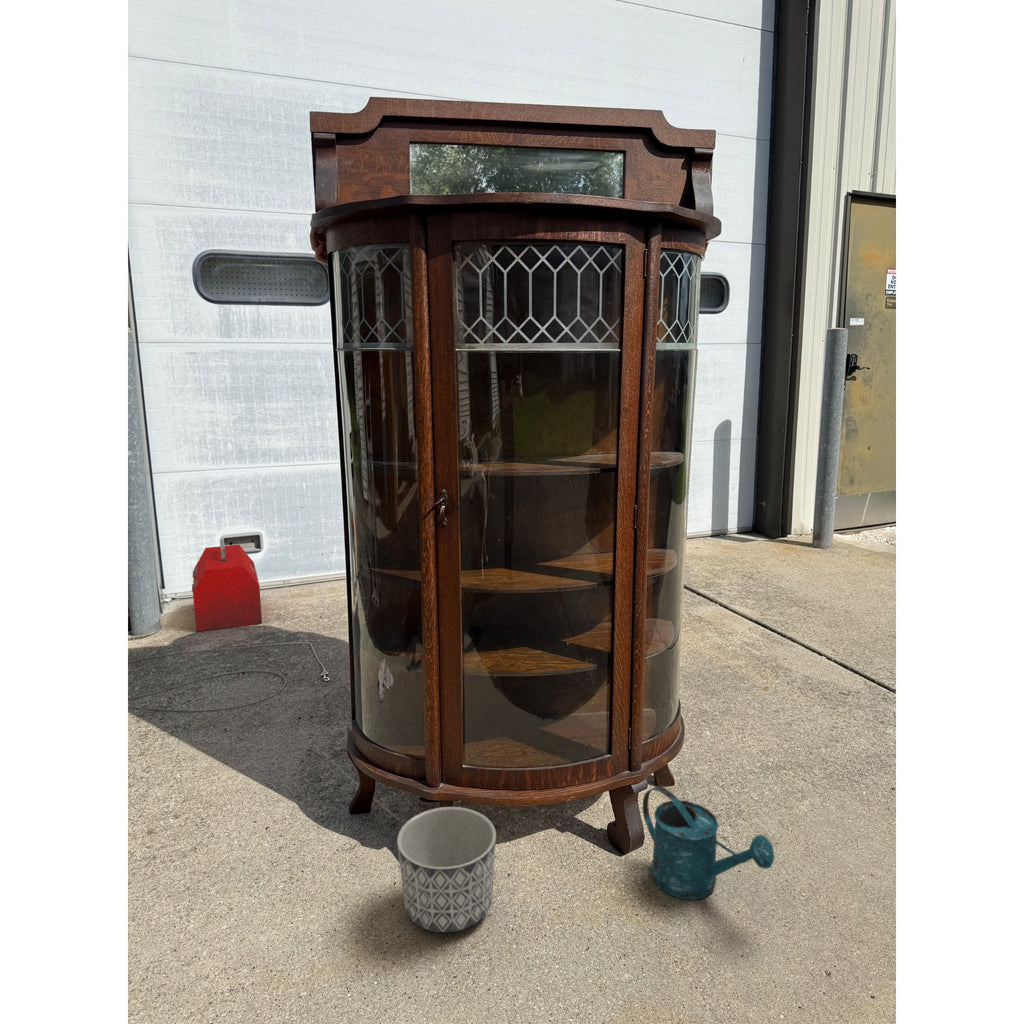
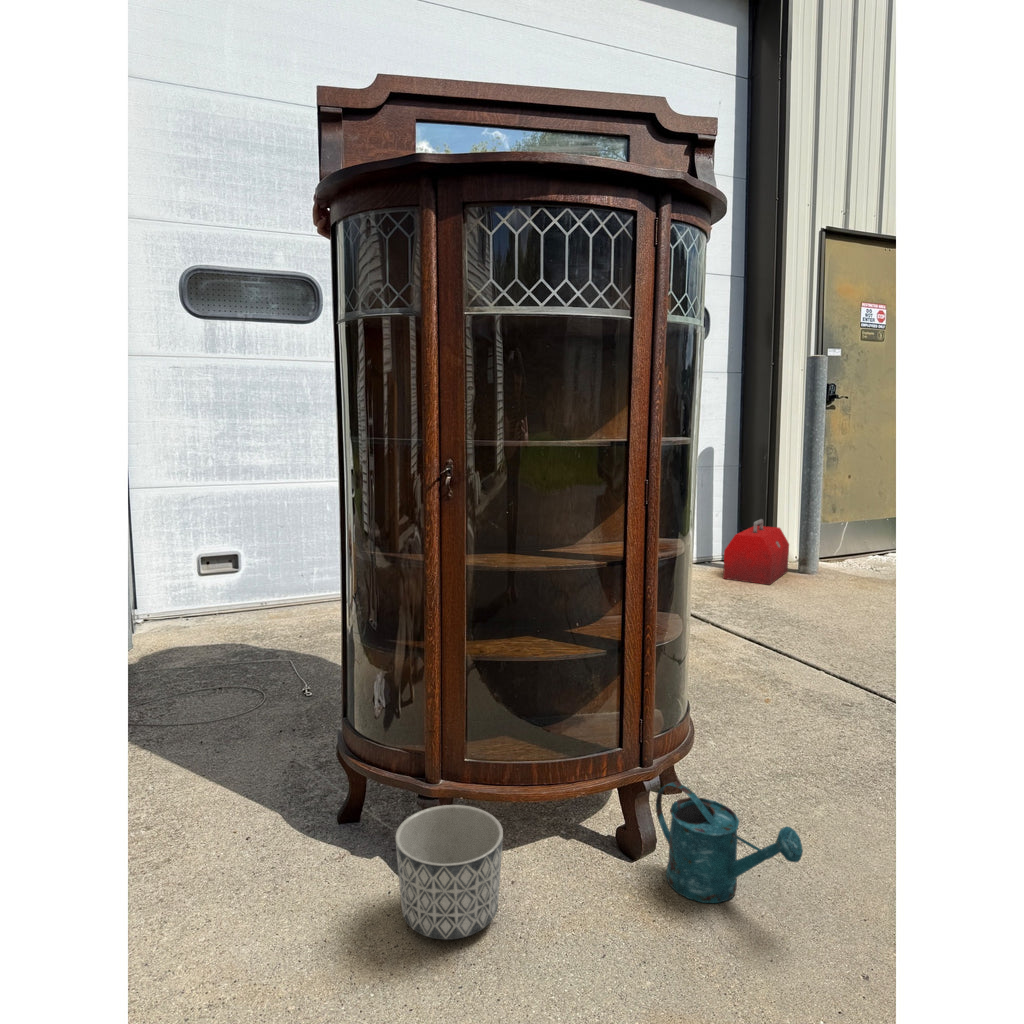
toolbox: present [192,540,262,632] -> present [723,519,789,585]

